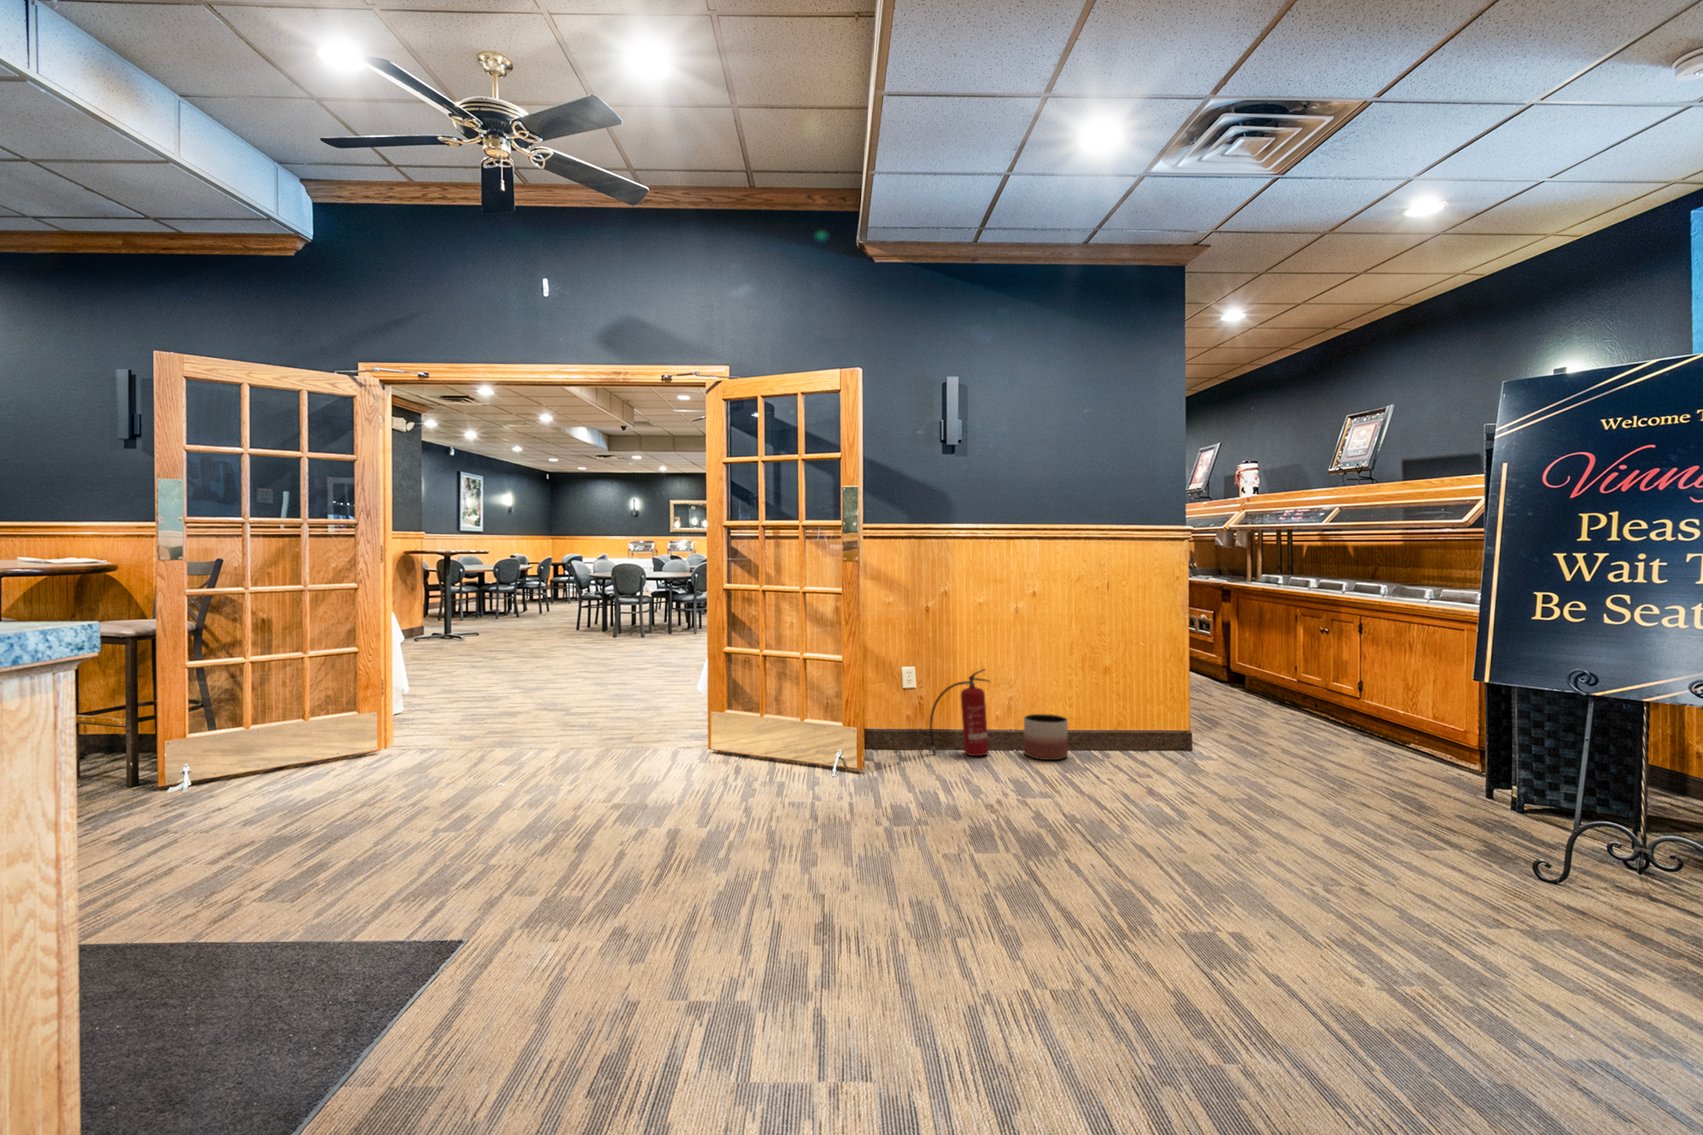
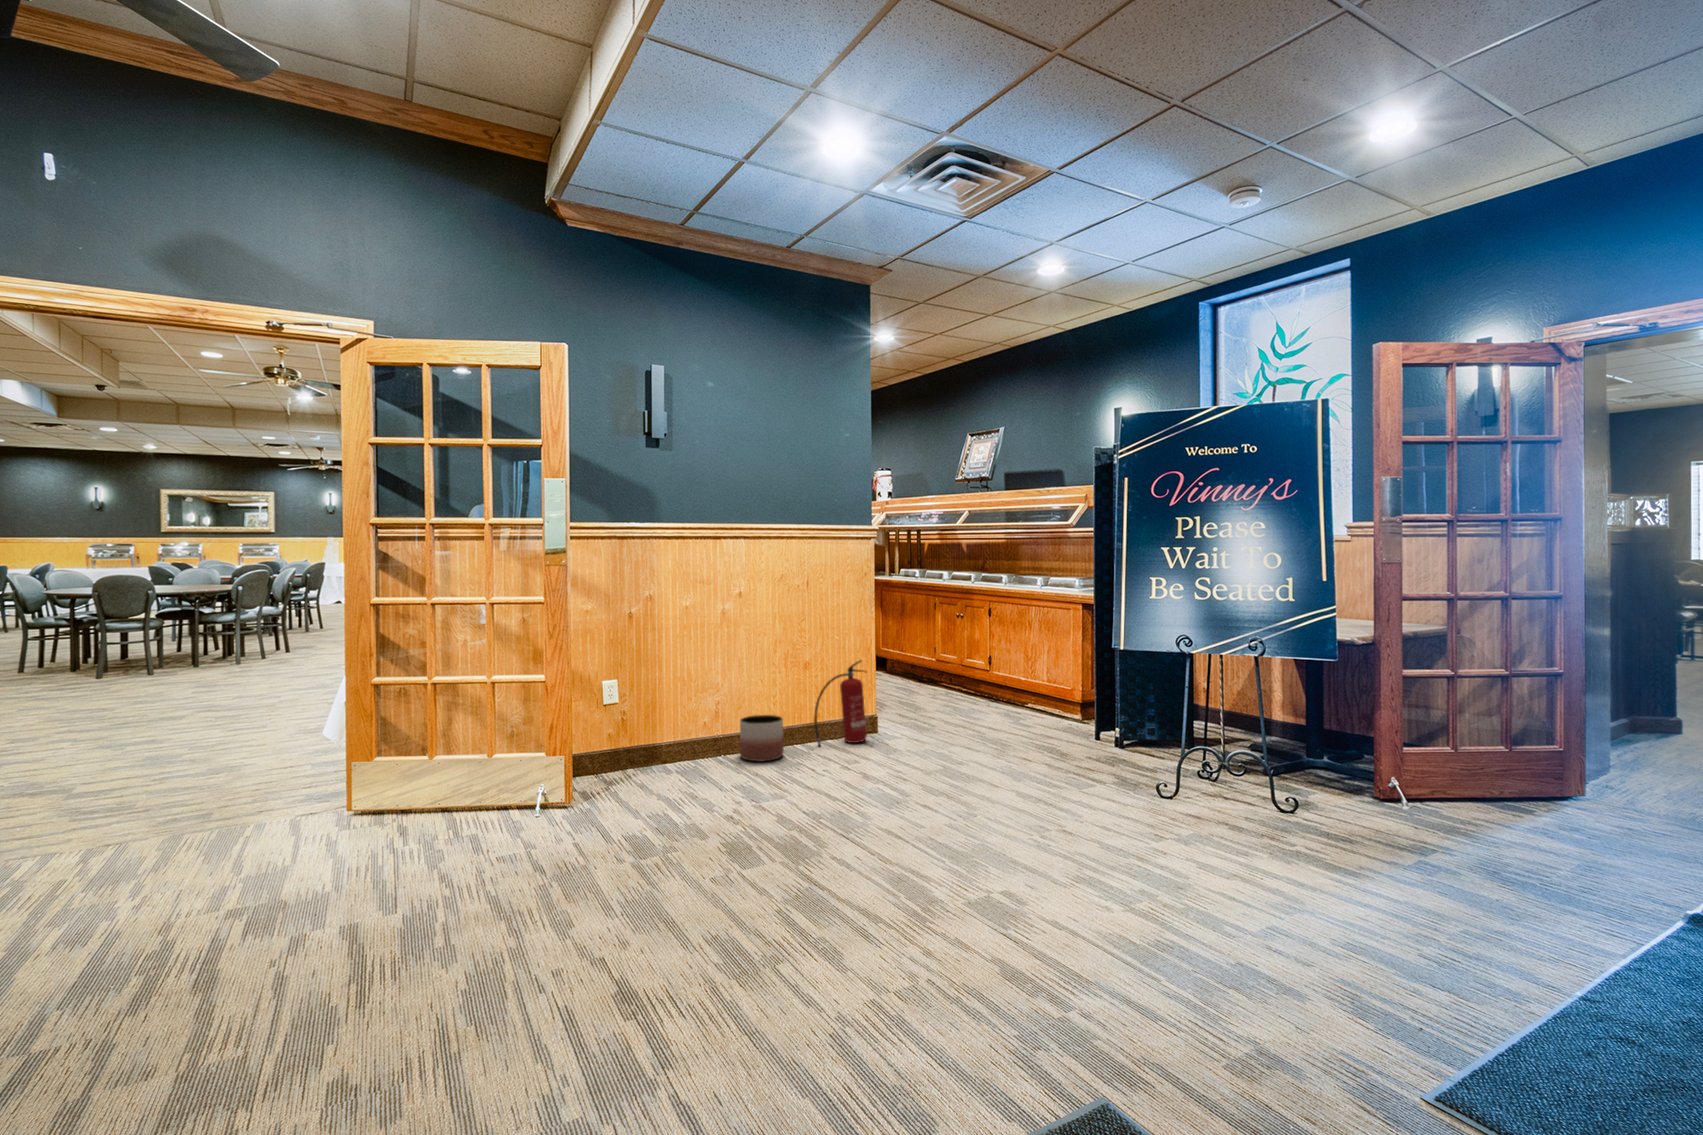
fire extinguisher: present [930,669,989,756] -> present [814,660,867,746]

